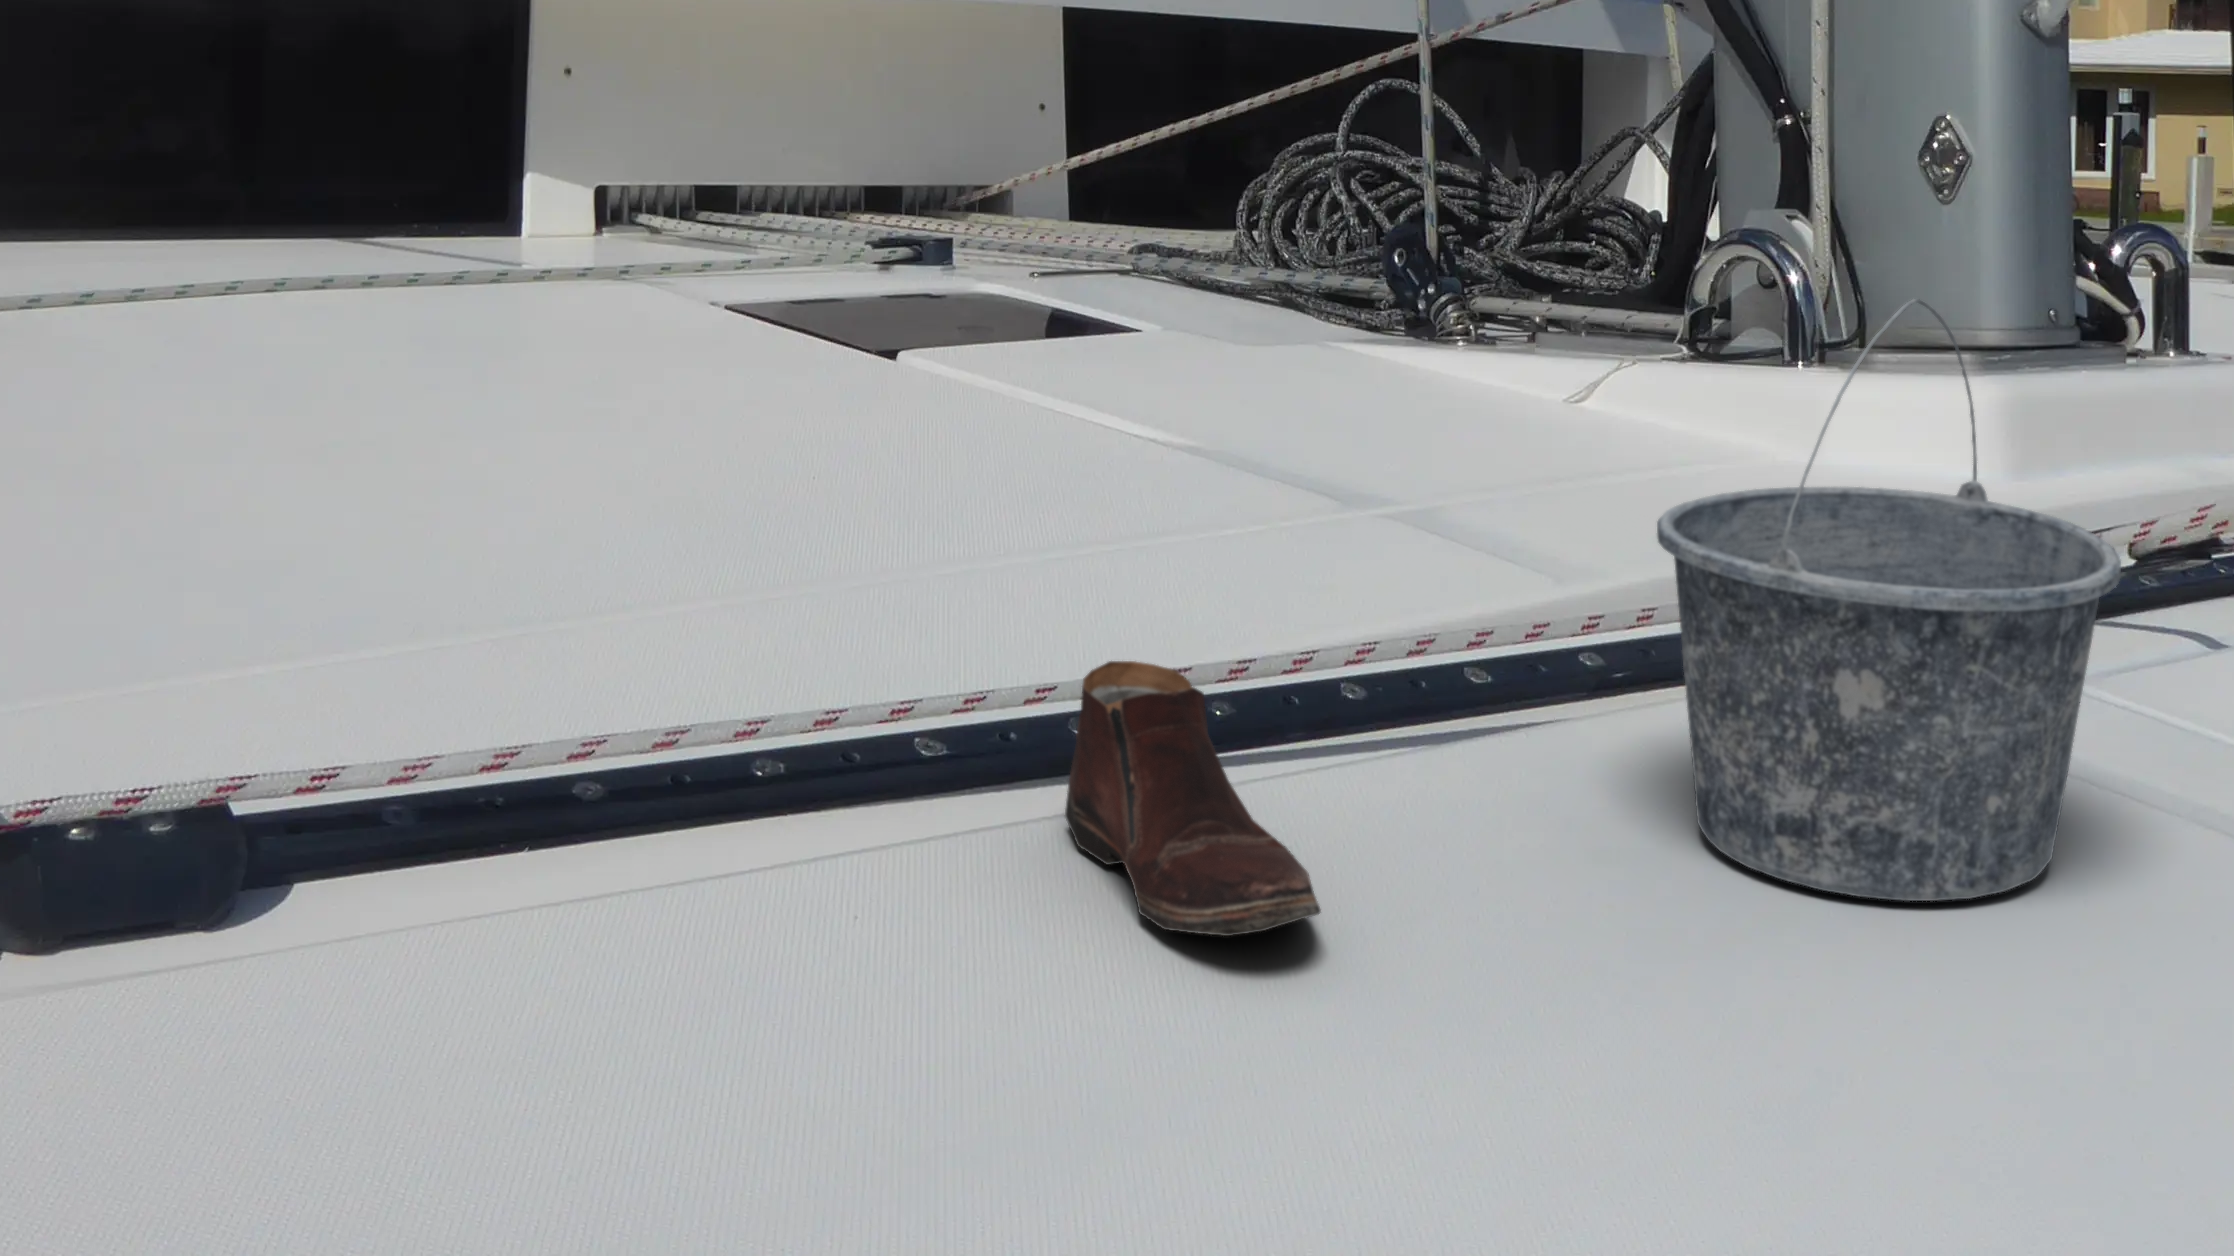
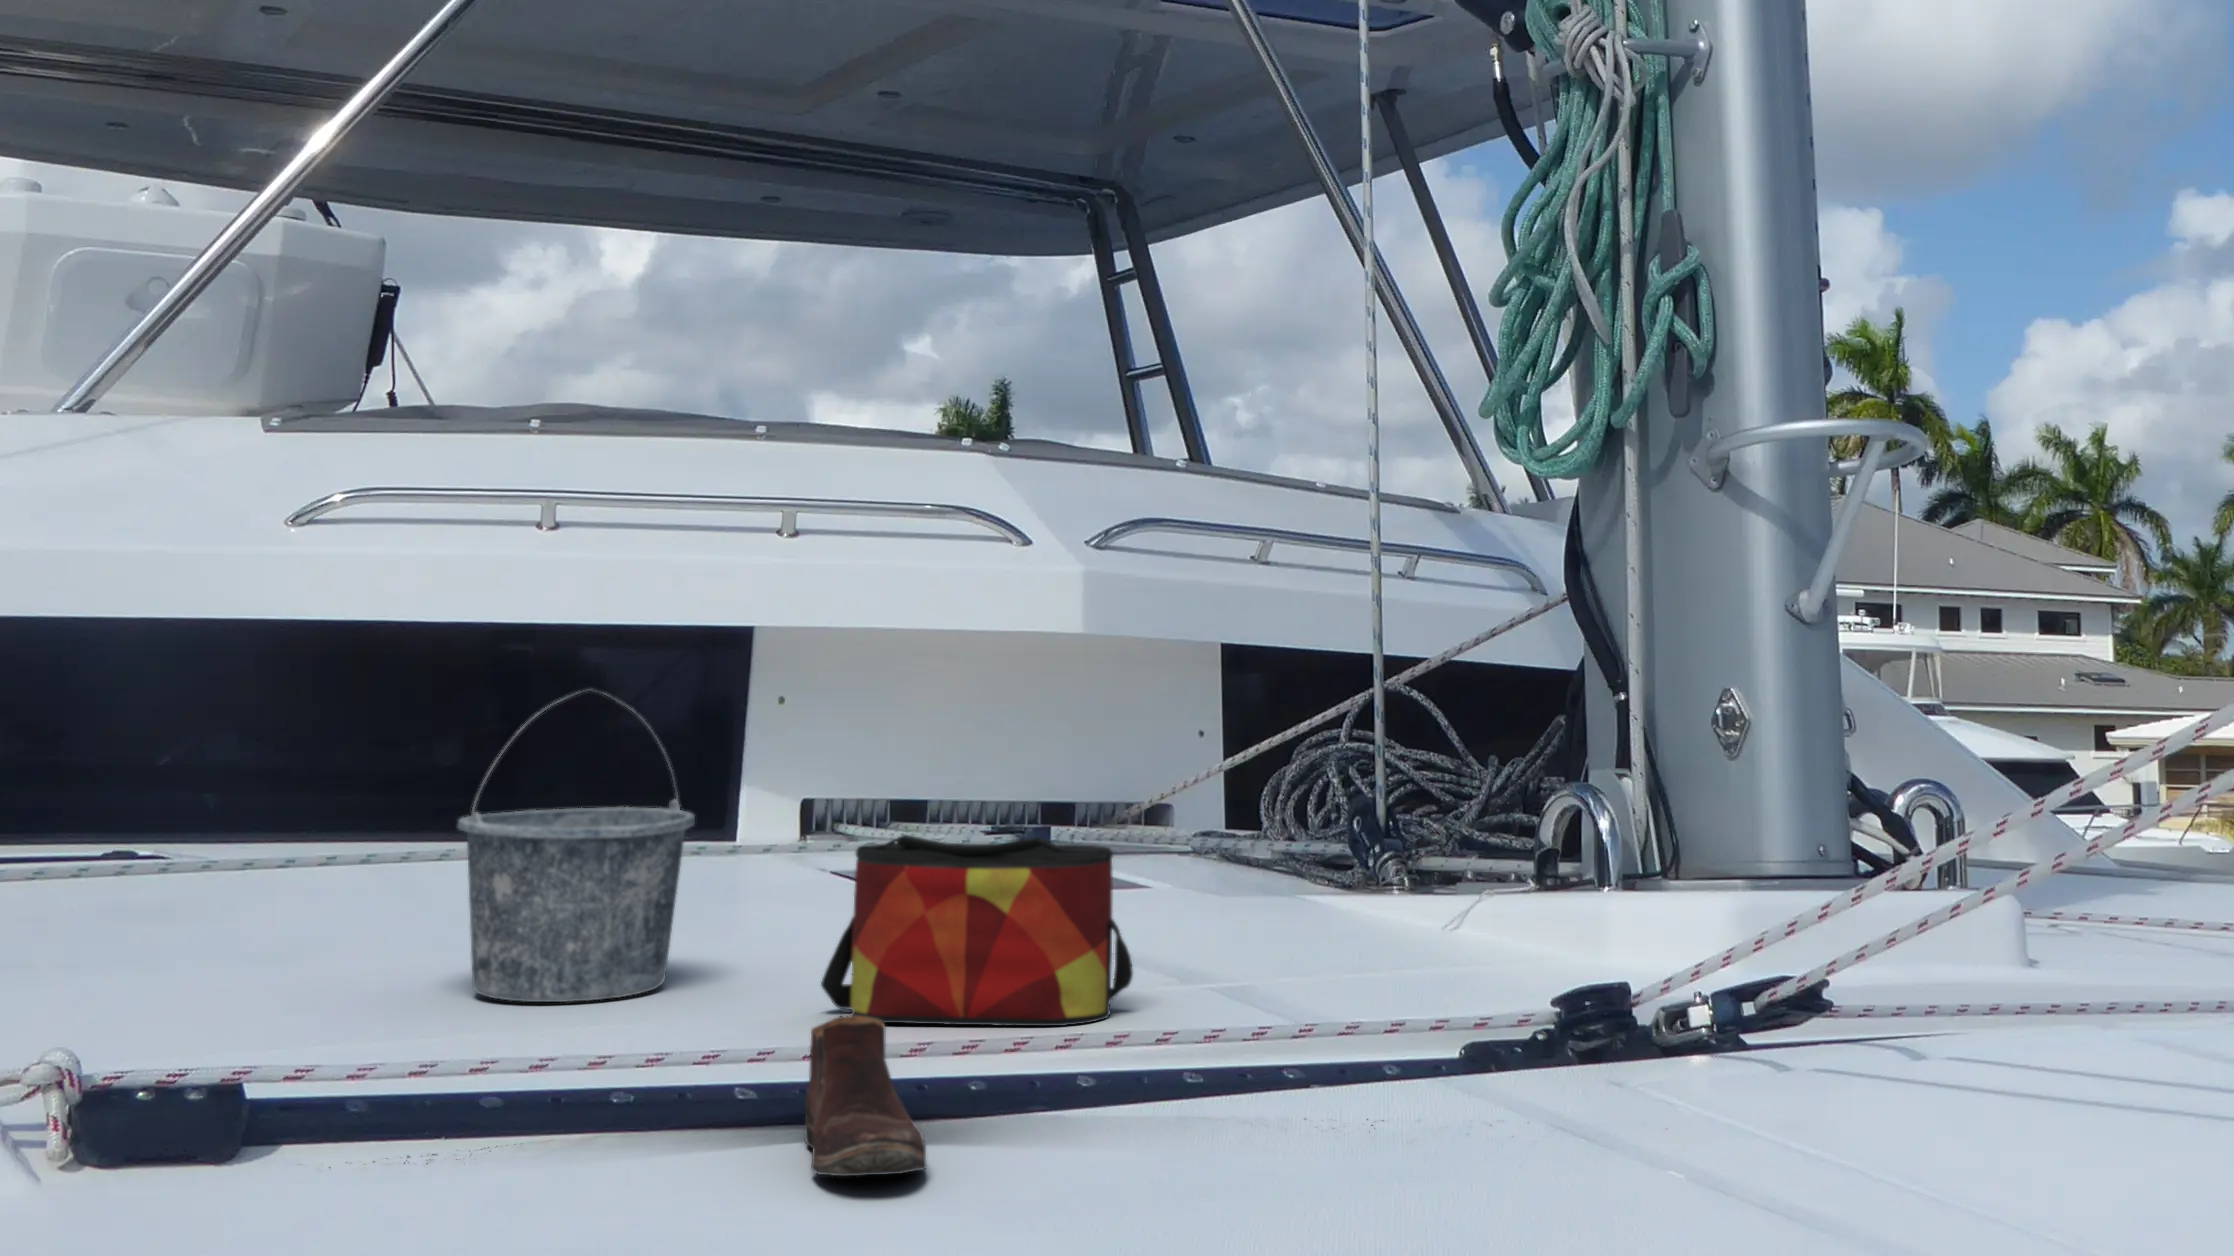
bucket: present [1657,299,2121,901] -> present [458,690,695,1002]
bag: none [915,341,1337,599] -> present [821,835,1133,1026]

